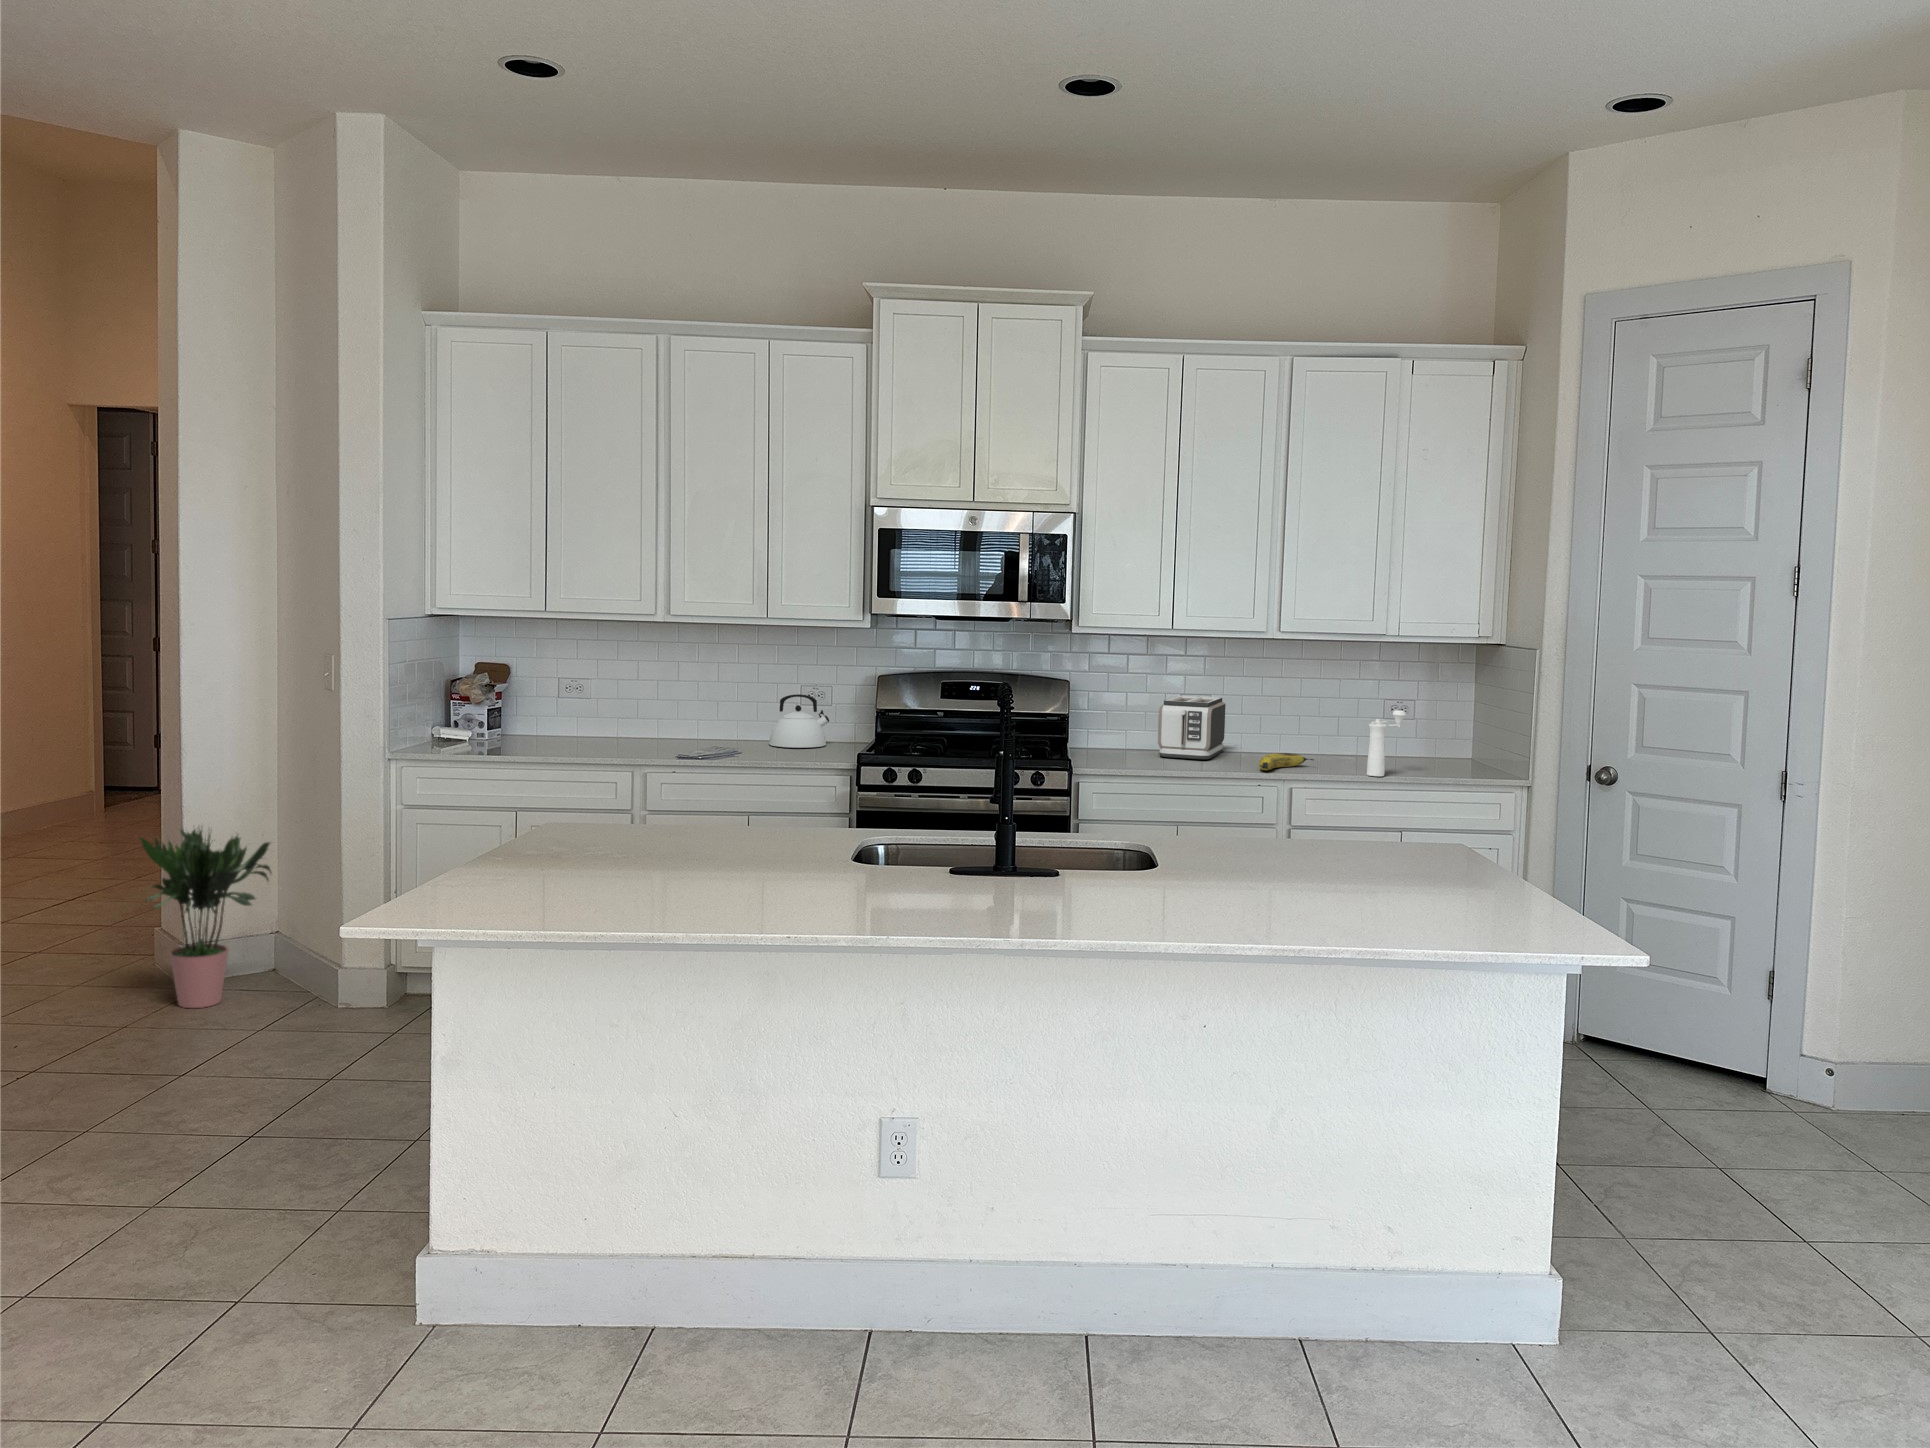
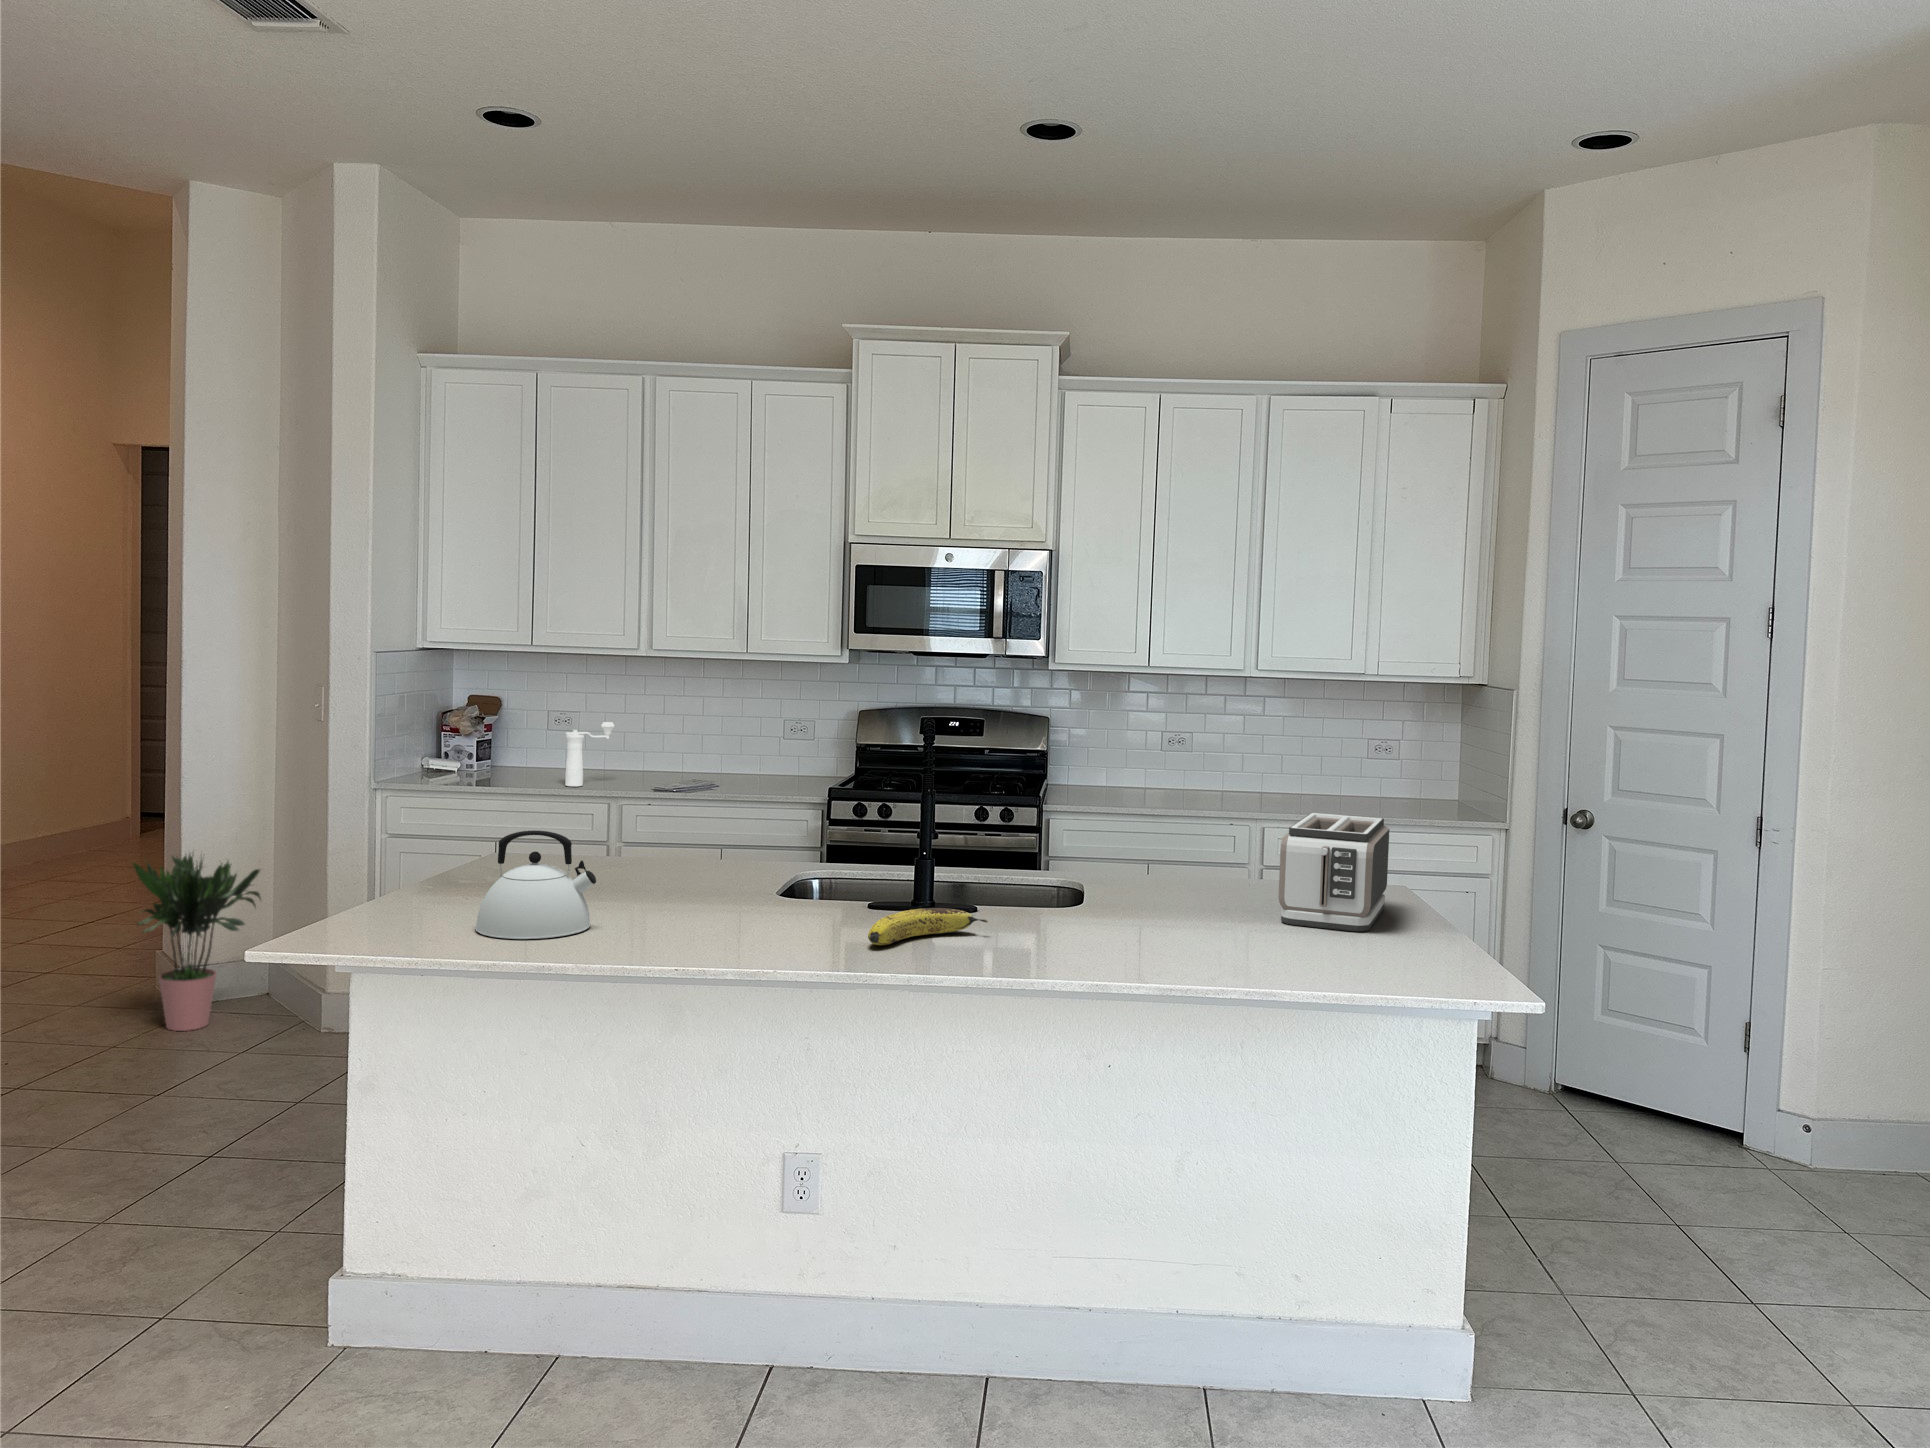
kettle: present [769,694,829,748] -> present [475,830,596,939]
toaster: present [1158,696,1226,759] -> present [1278,813,1389,932]
pepper mill: present [1367,710,1406,776] -> present [565,722,614,786]
fruit: present [1259,753,1314,770] -> present [868,908,988,945]

